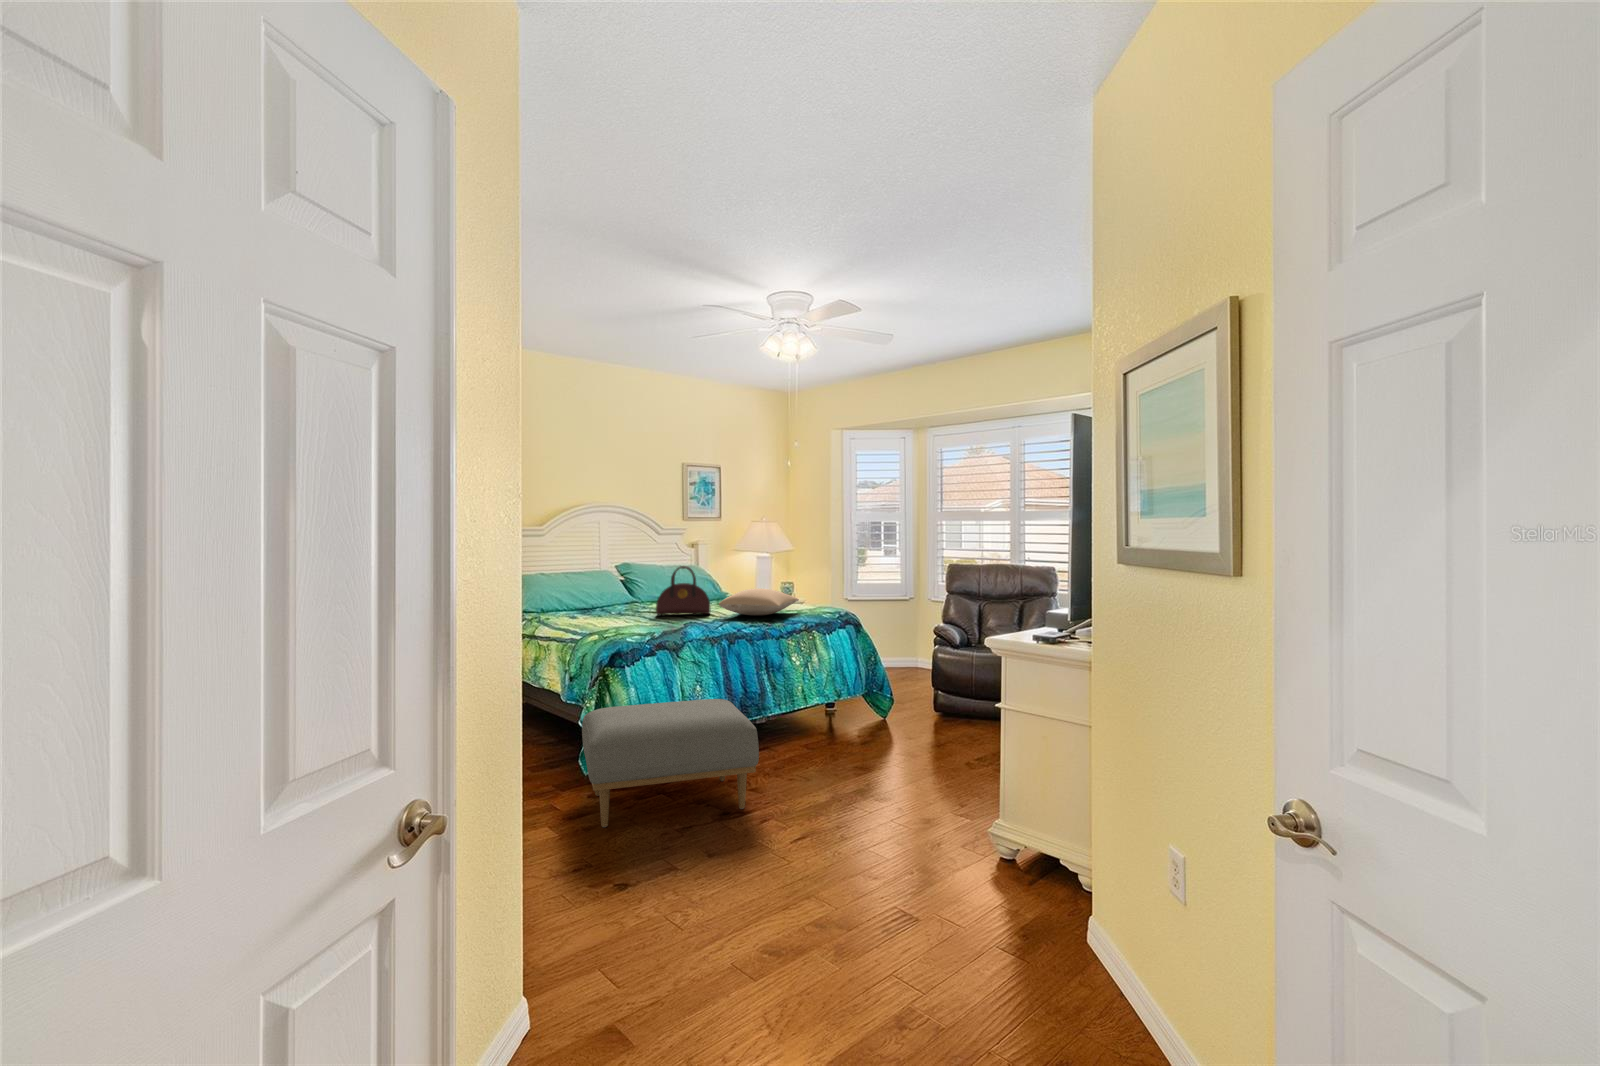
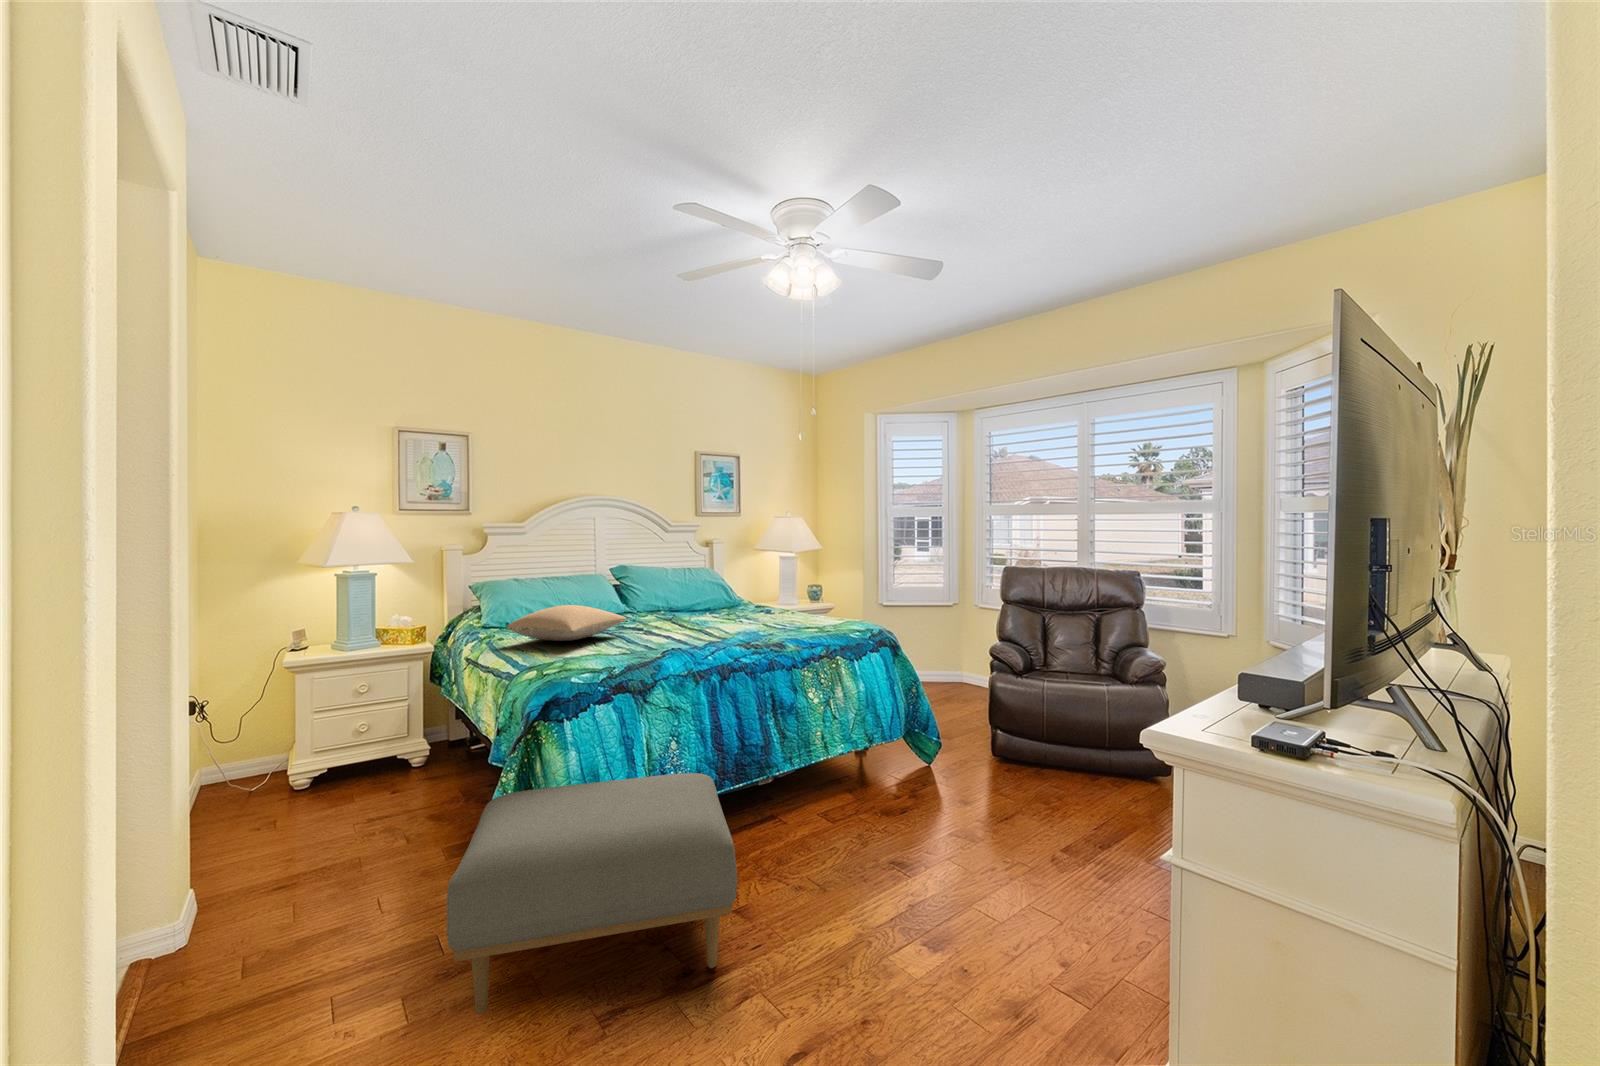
handbag: present [656,566,711,615] -> none [639,571,709,633]
pillow: present [719,588,799,616] -> present [507,605,627,641]

